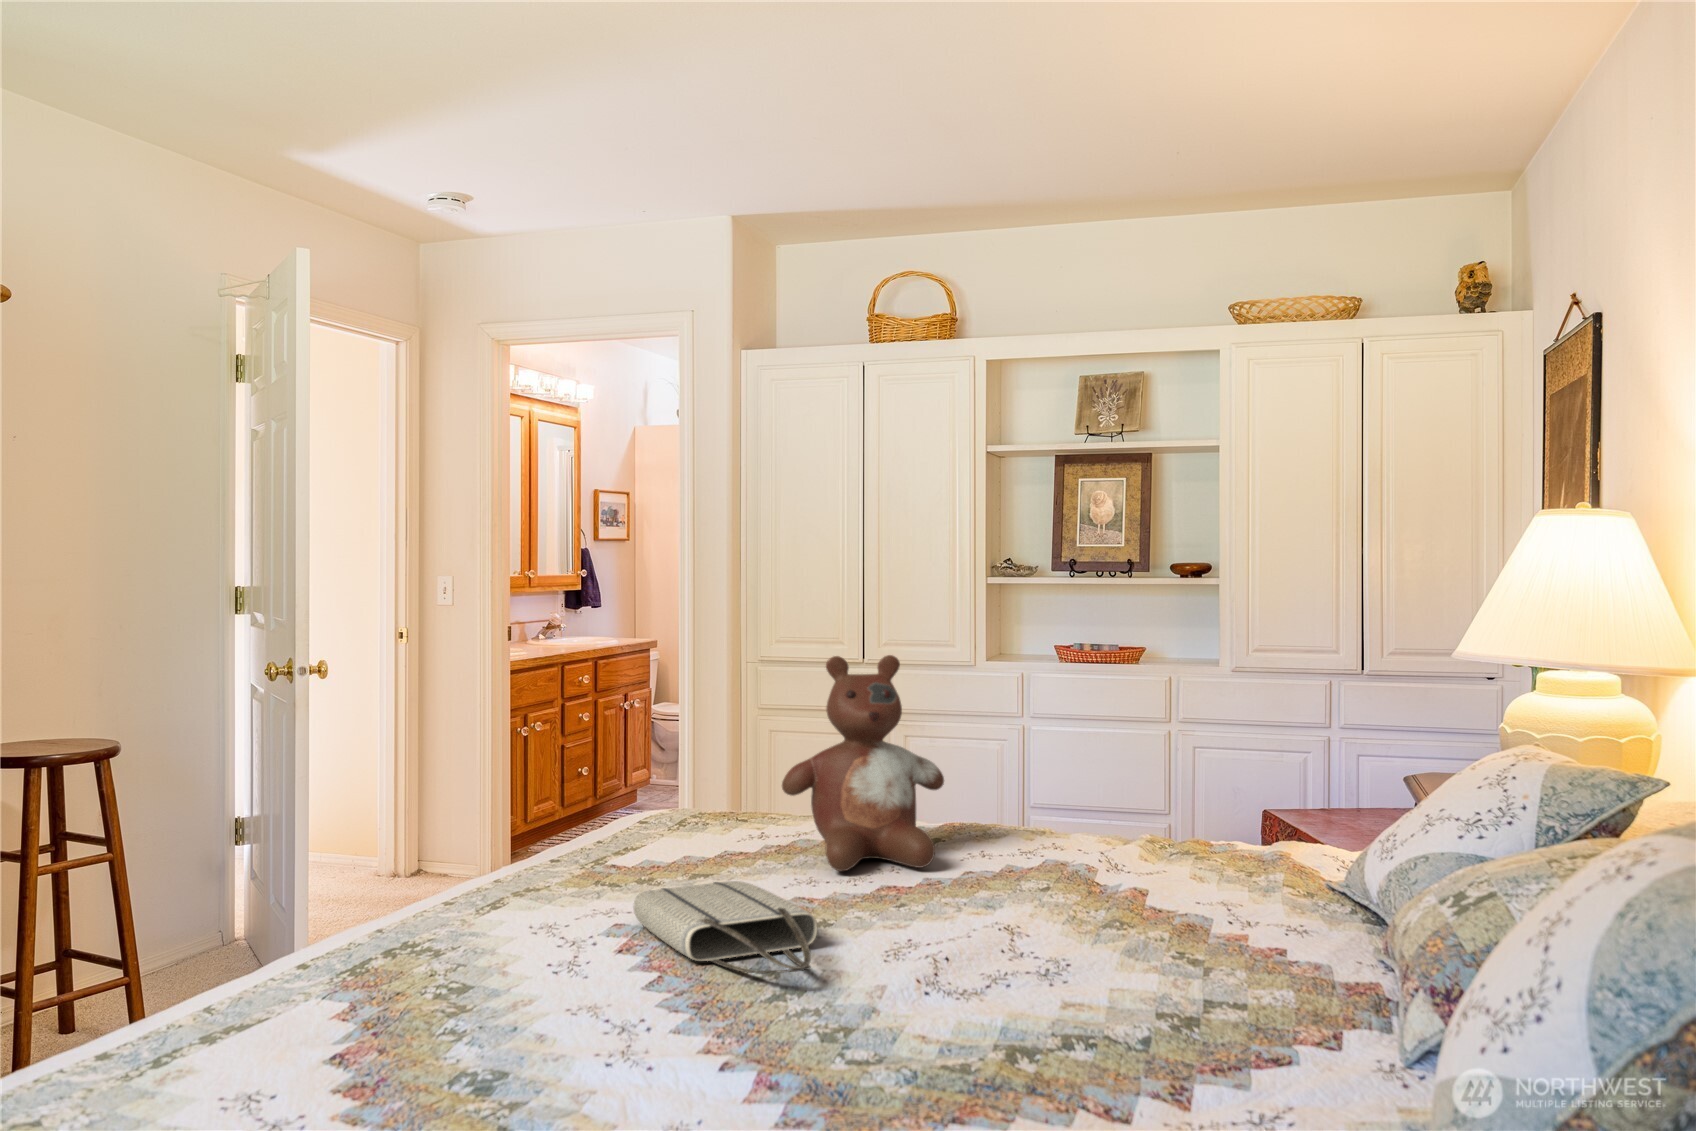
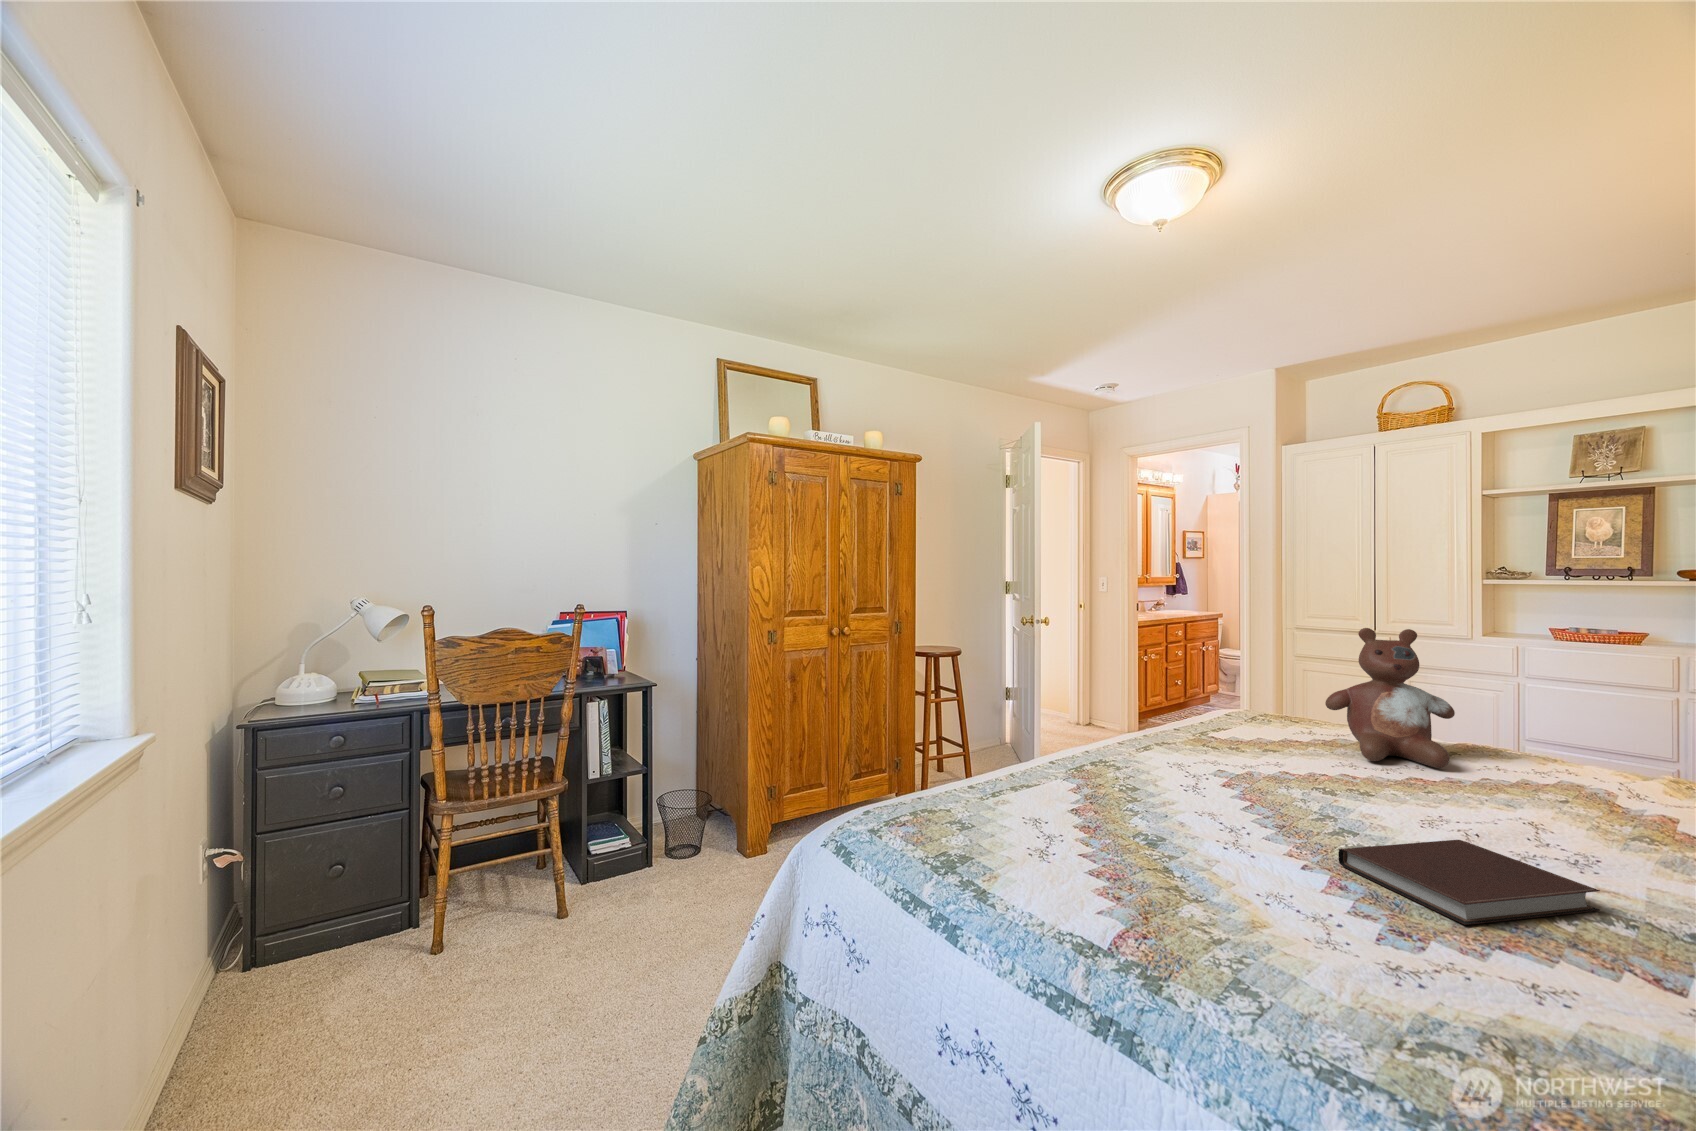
tote bag: present [633,881,817,973] -> none [1230,753,1363,820]
notebook: none [770,972,1063,1097] -> present [1338,840,1600,925]

